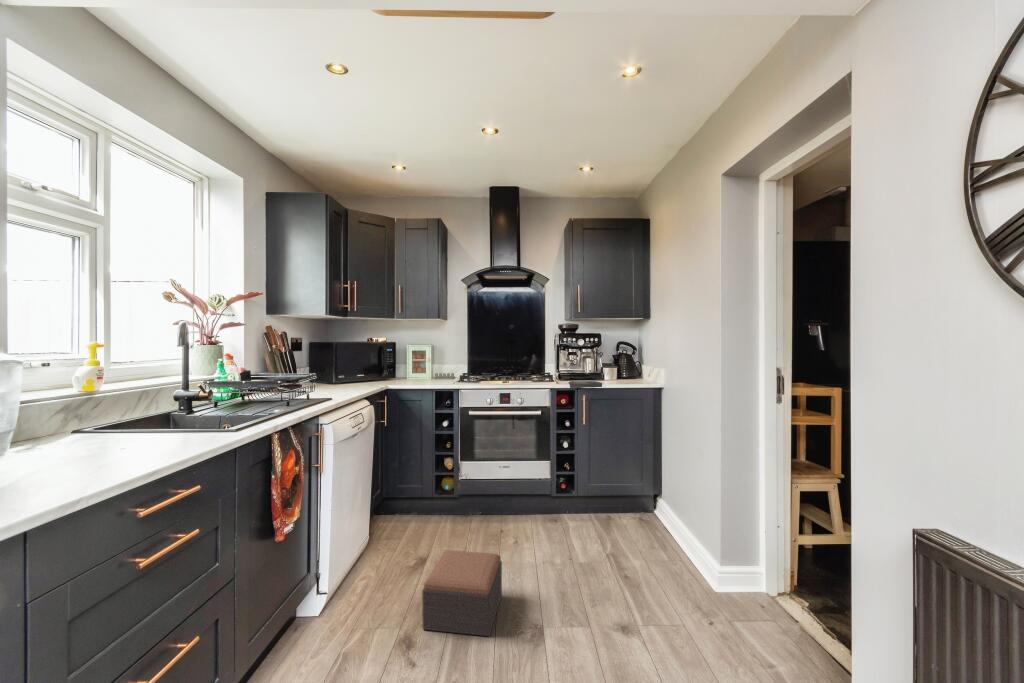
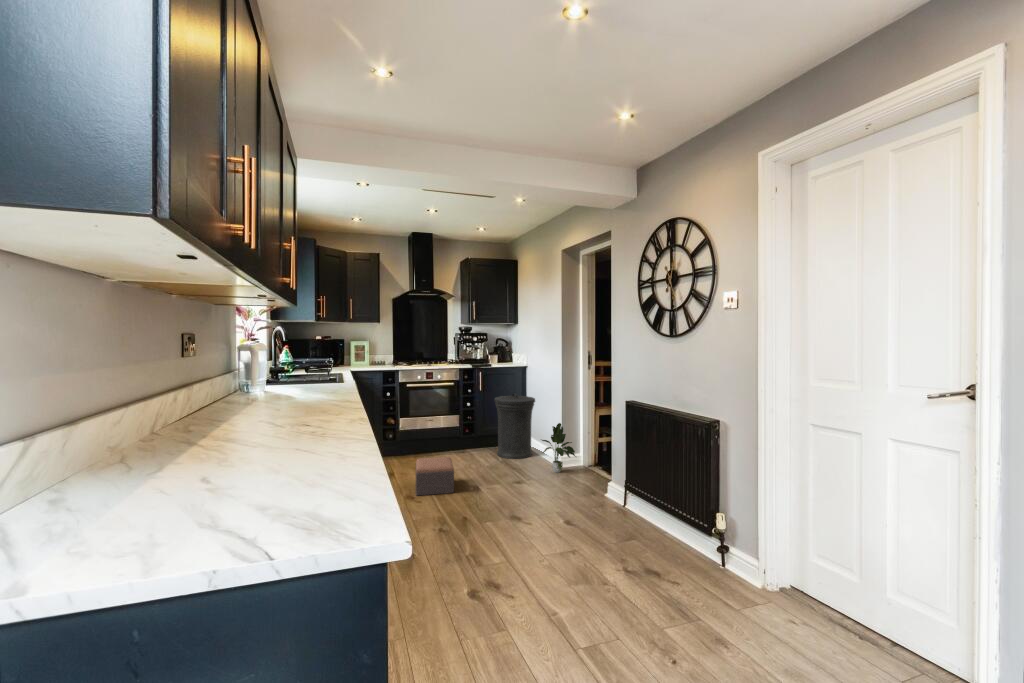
trash can: none [600,435,673,553] -> present [495,394,535,459]
potted plant: none [673,511,754,612] -> present [542,423,576,472]

